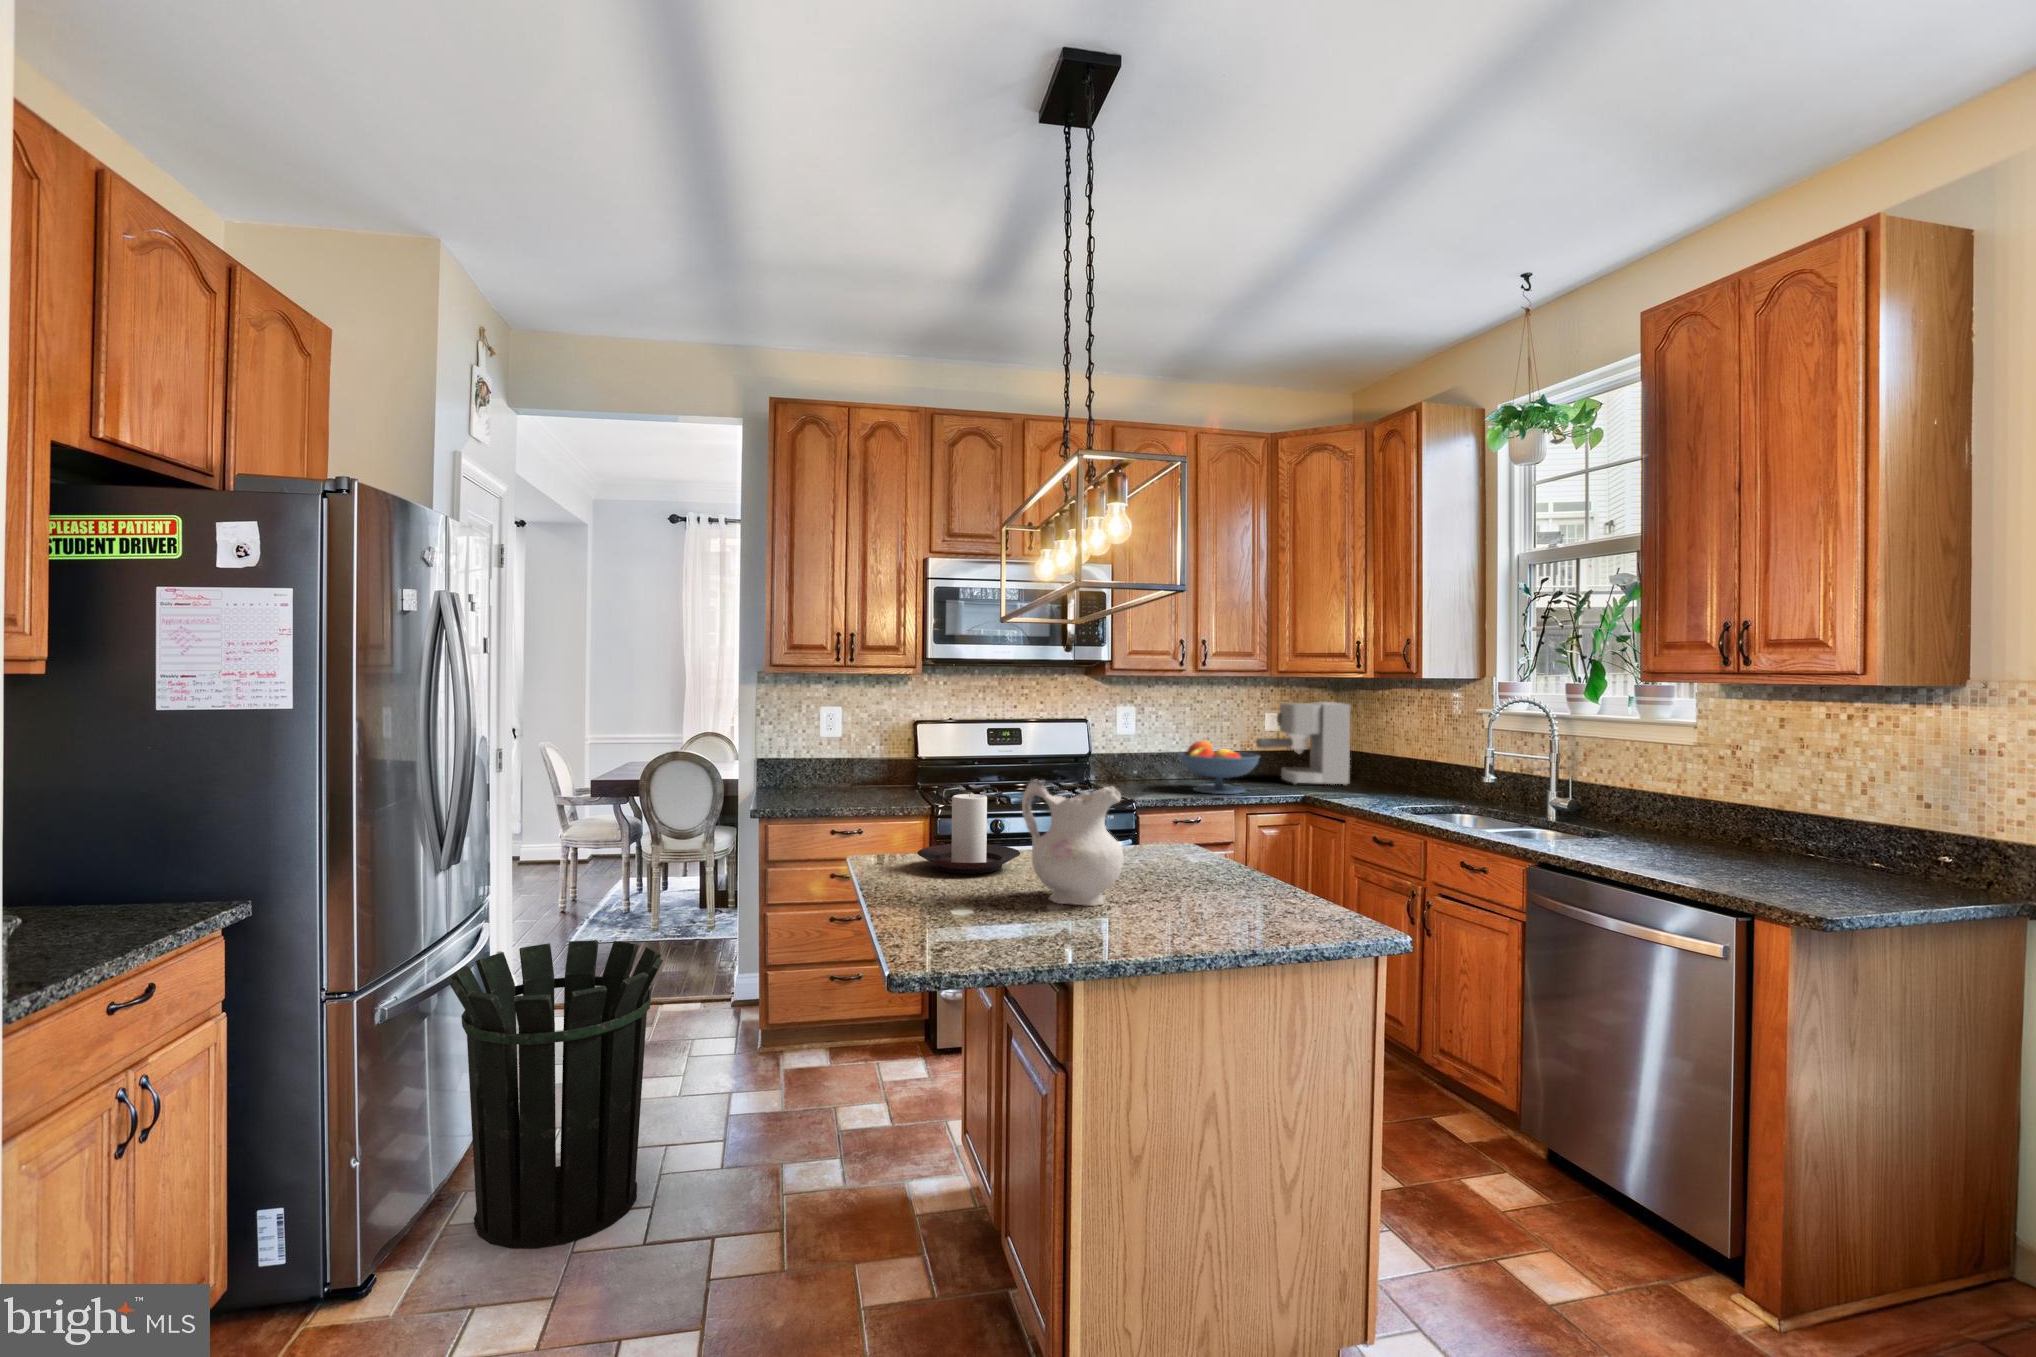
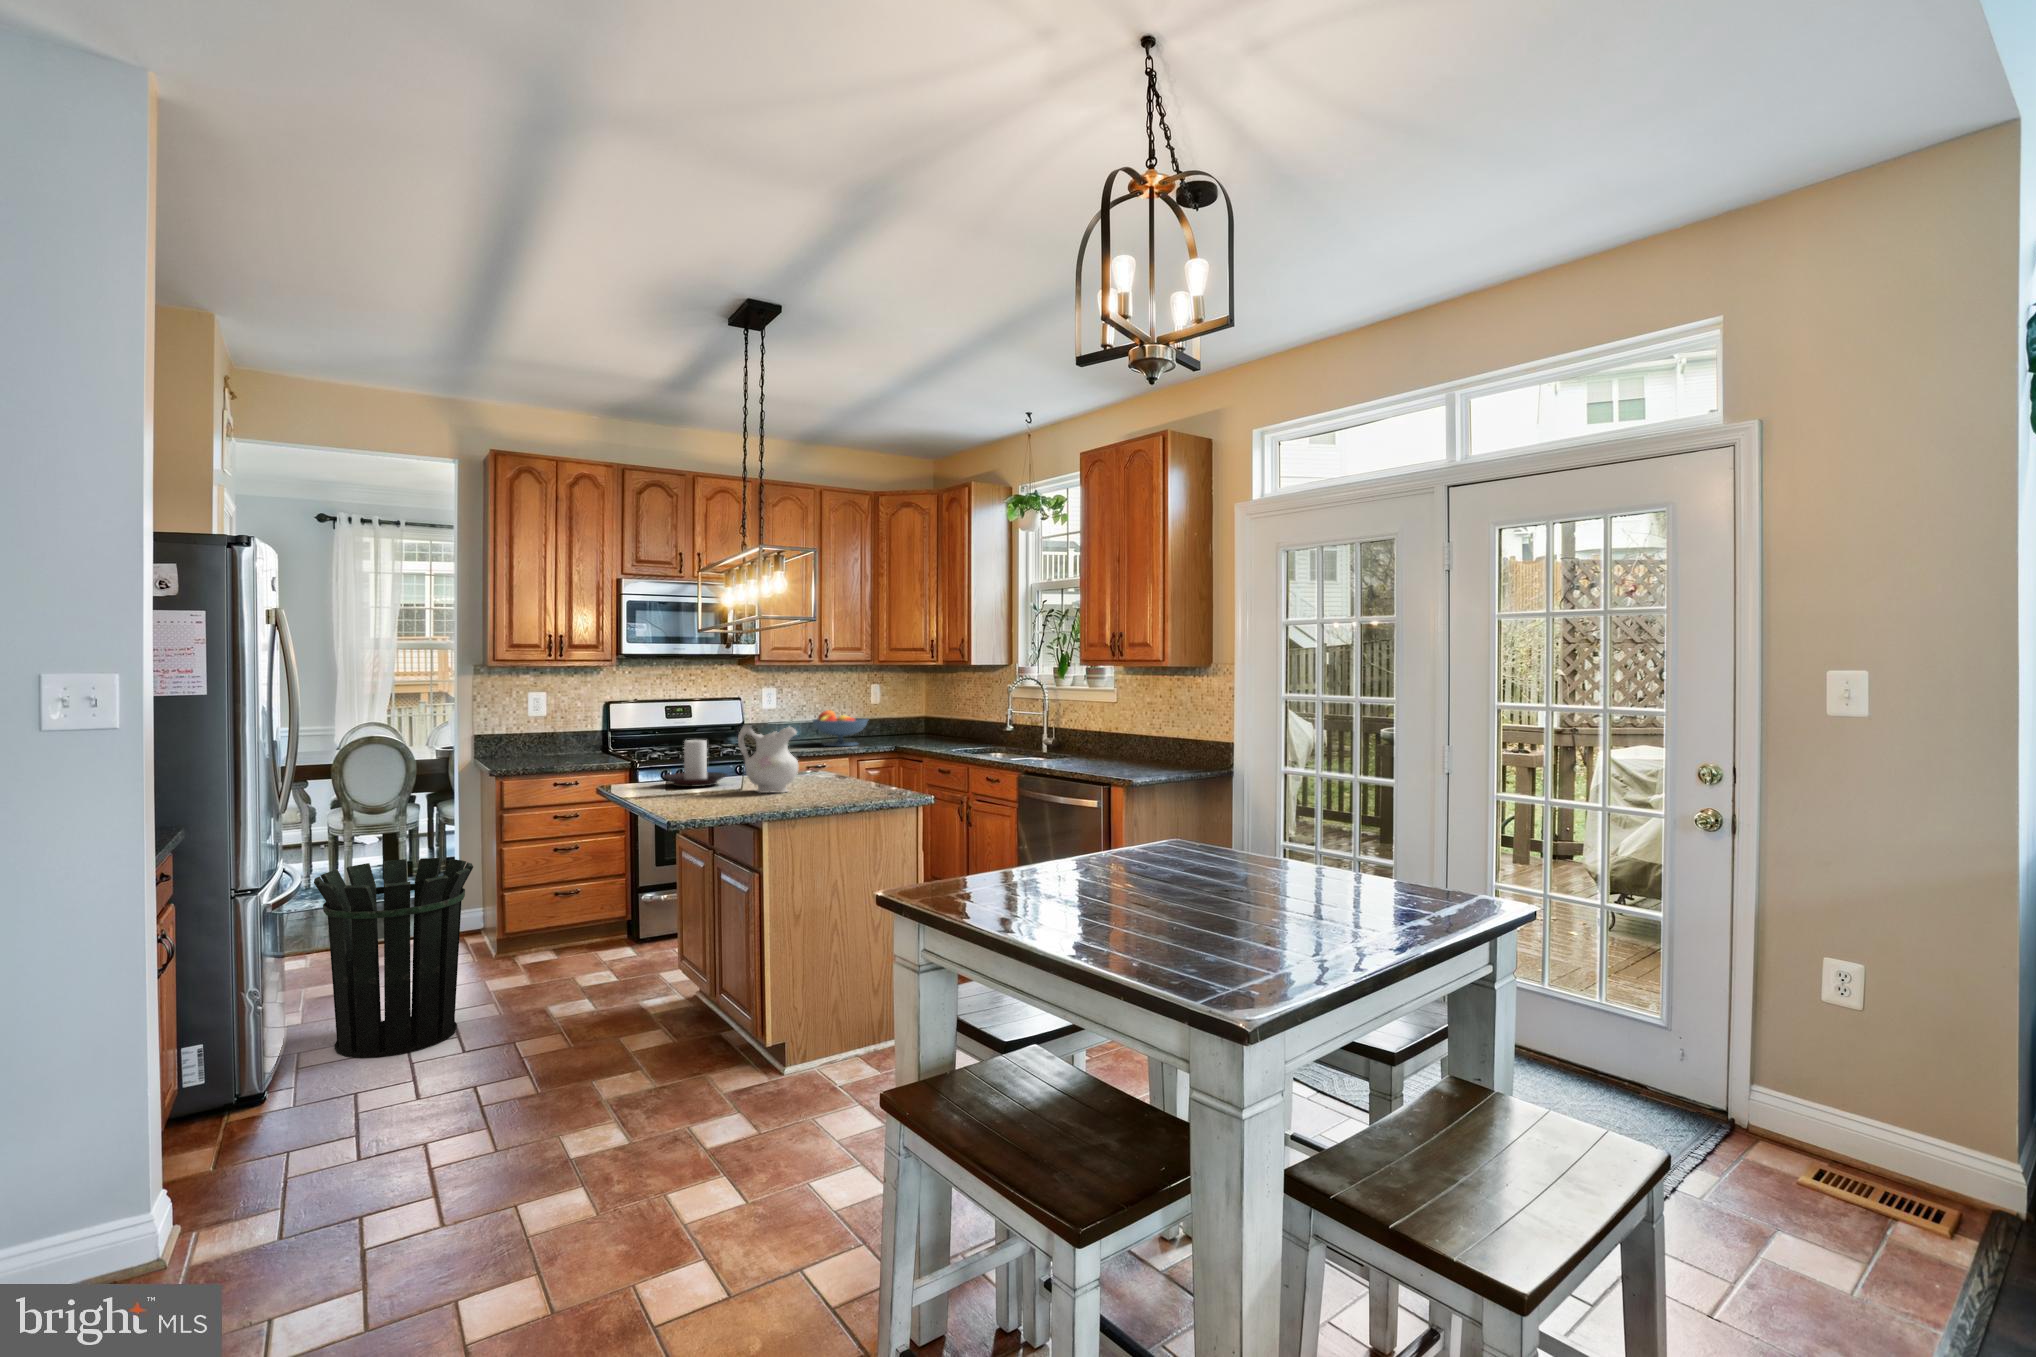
coffee maker: present [1256,702,1350,786] -> none [865,682,928,740]

